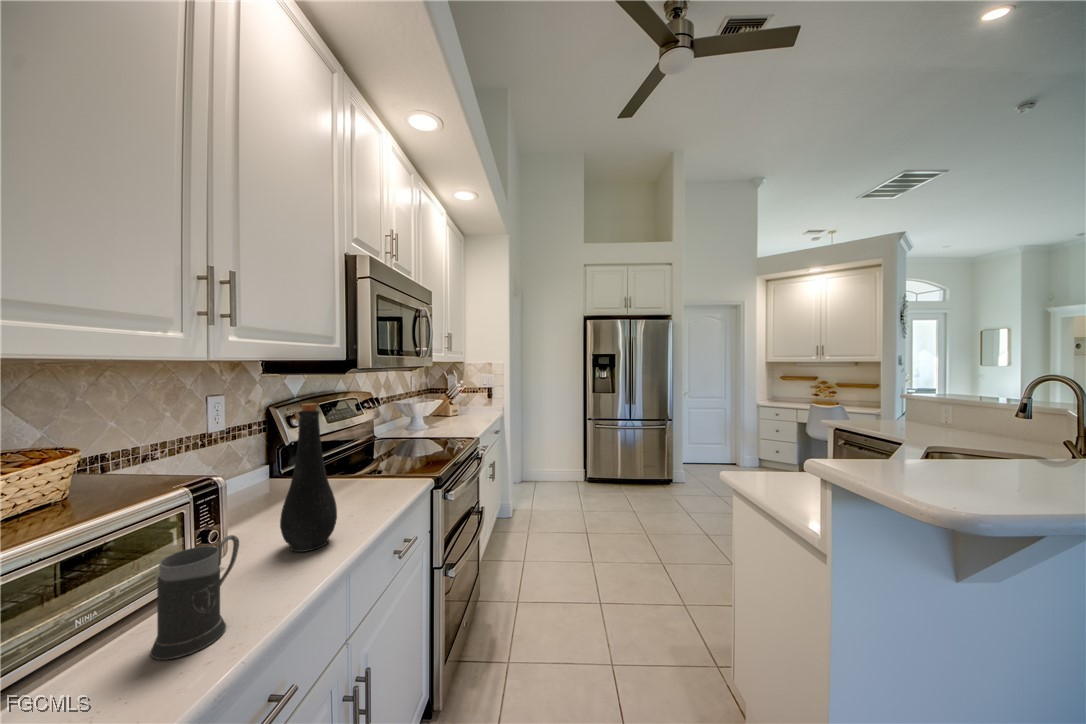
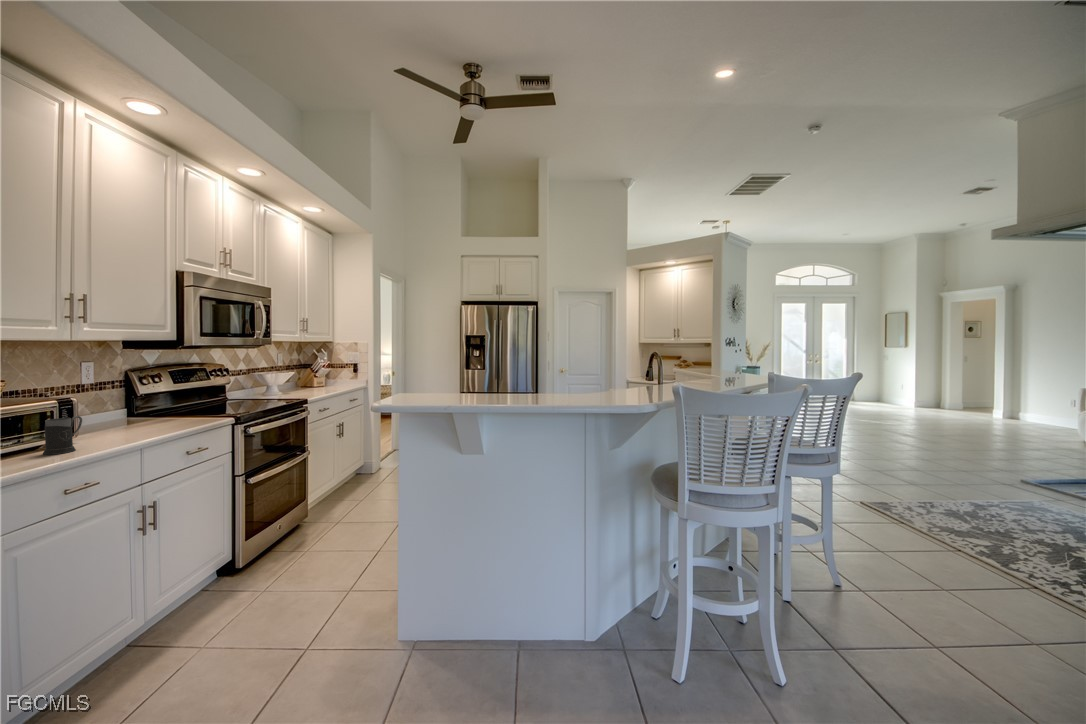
bottle: present [280,404,337,552] -> none [112,364,146,437]

